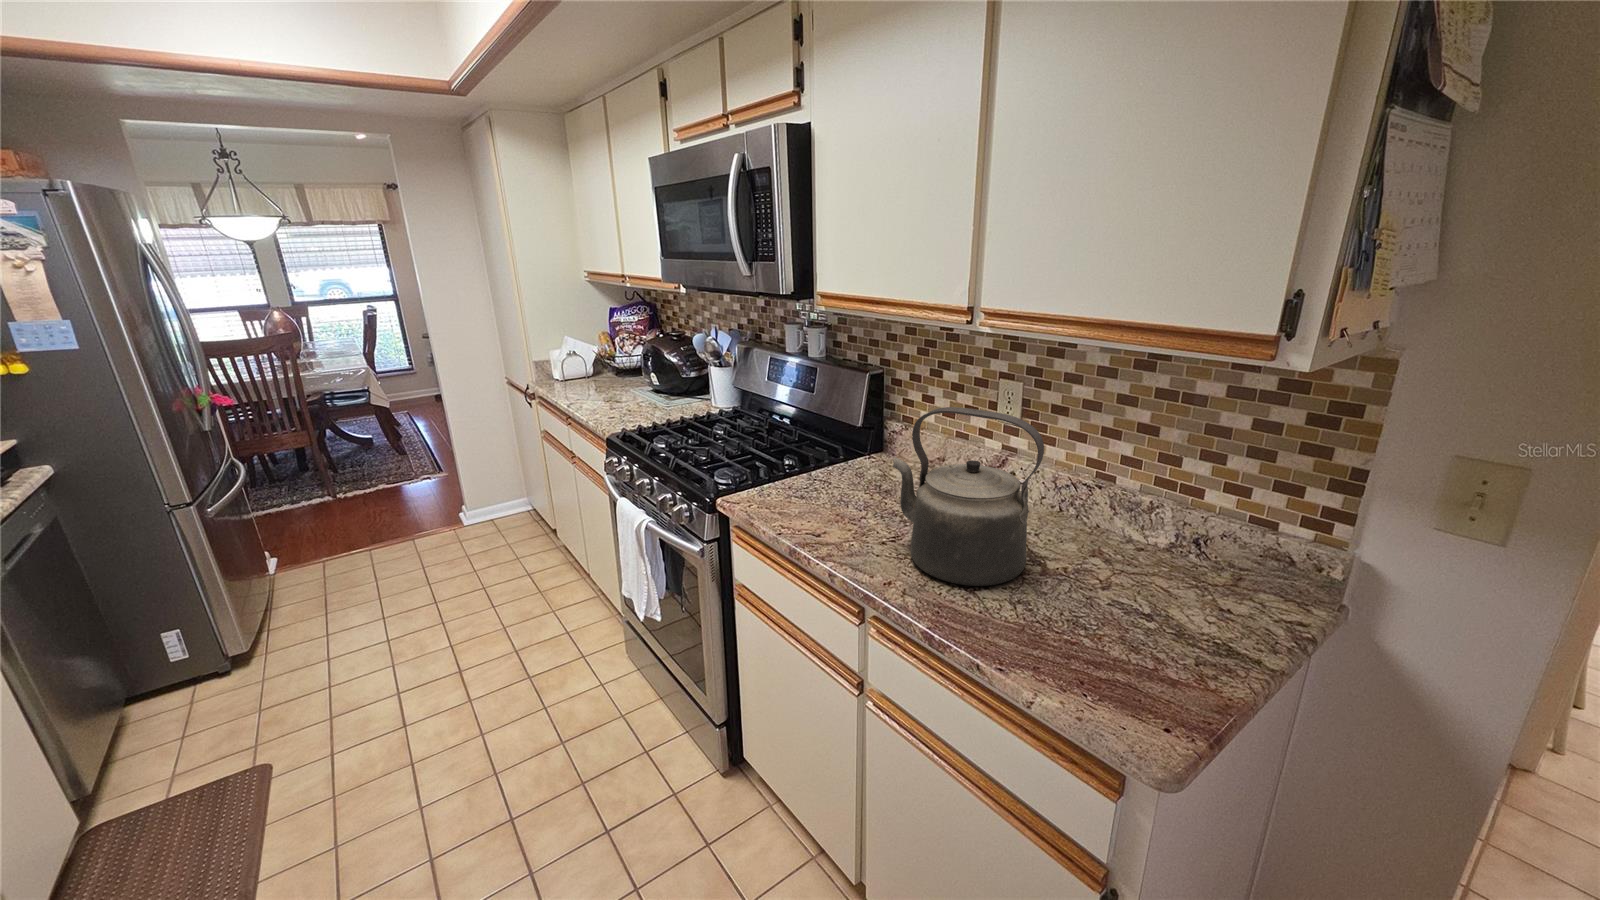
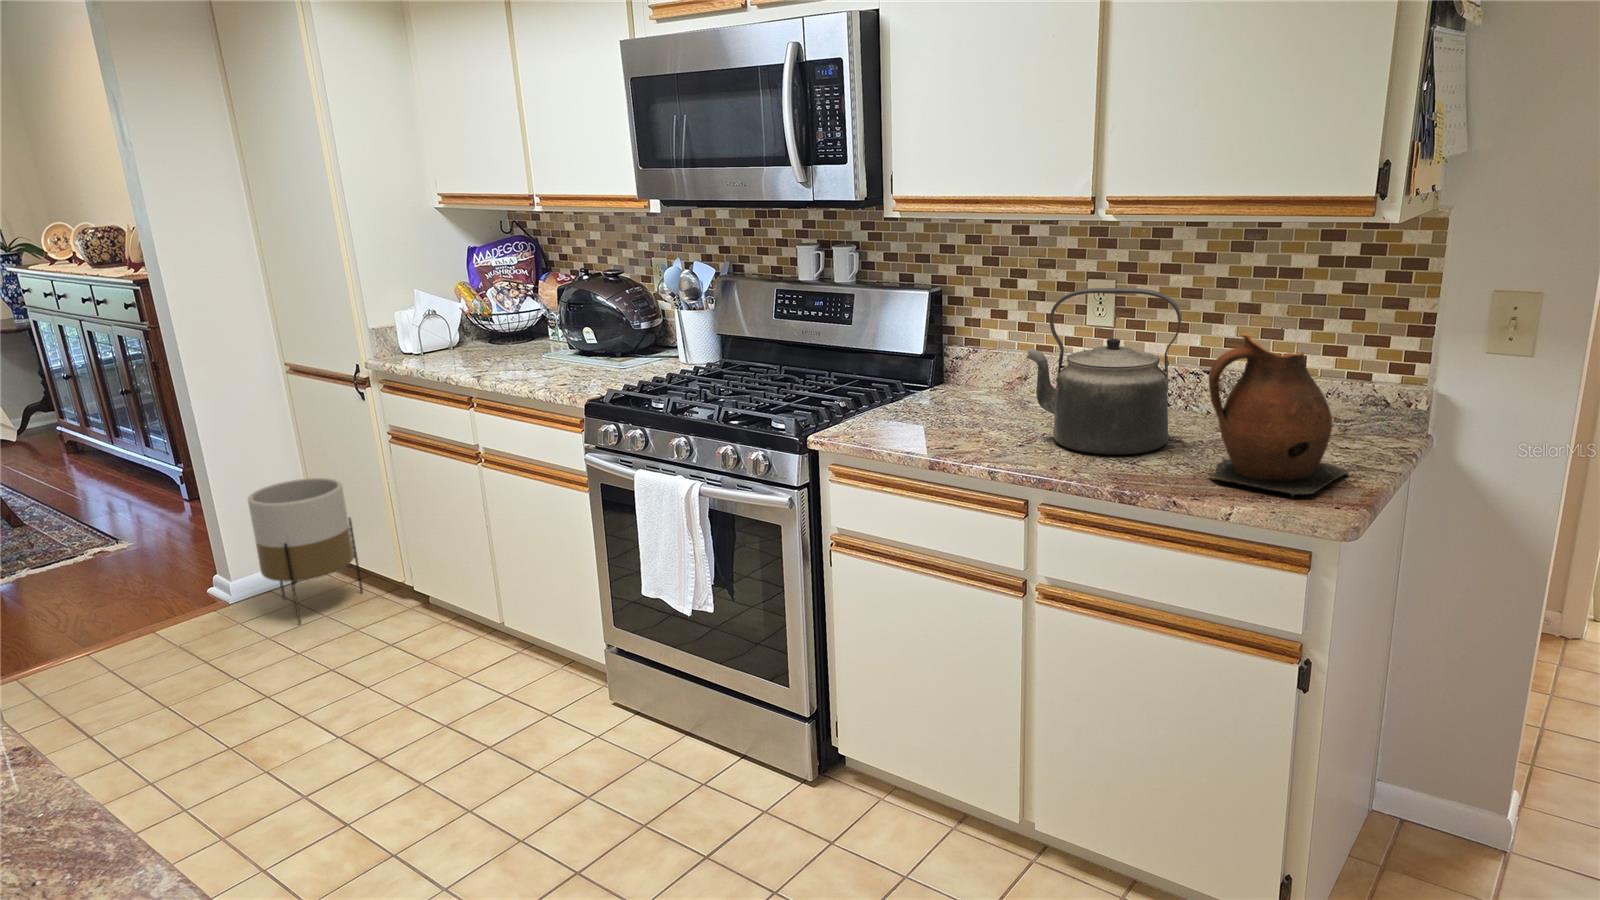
planter: none [459,455,536,552] -> present [248,478,363,624]
ceramic pitcher: none [1034,492,1208,710] -> present [1209,332,1349,497]

